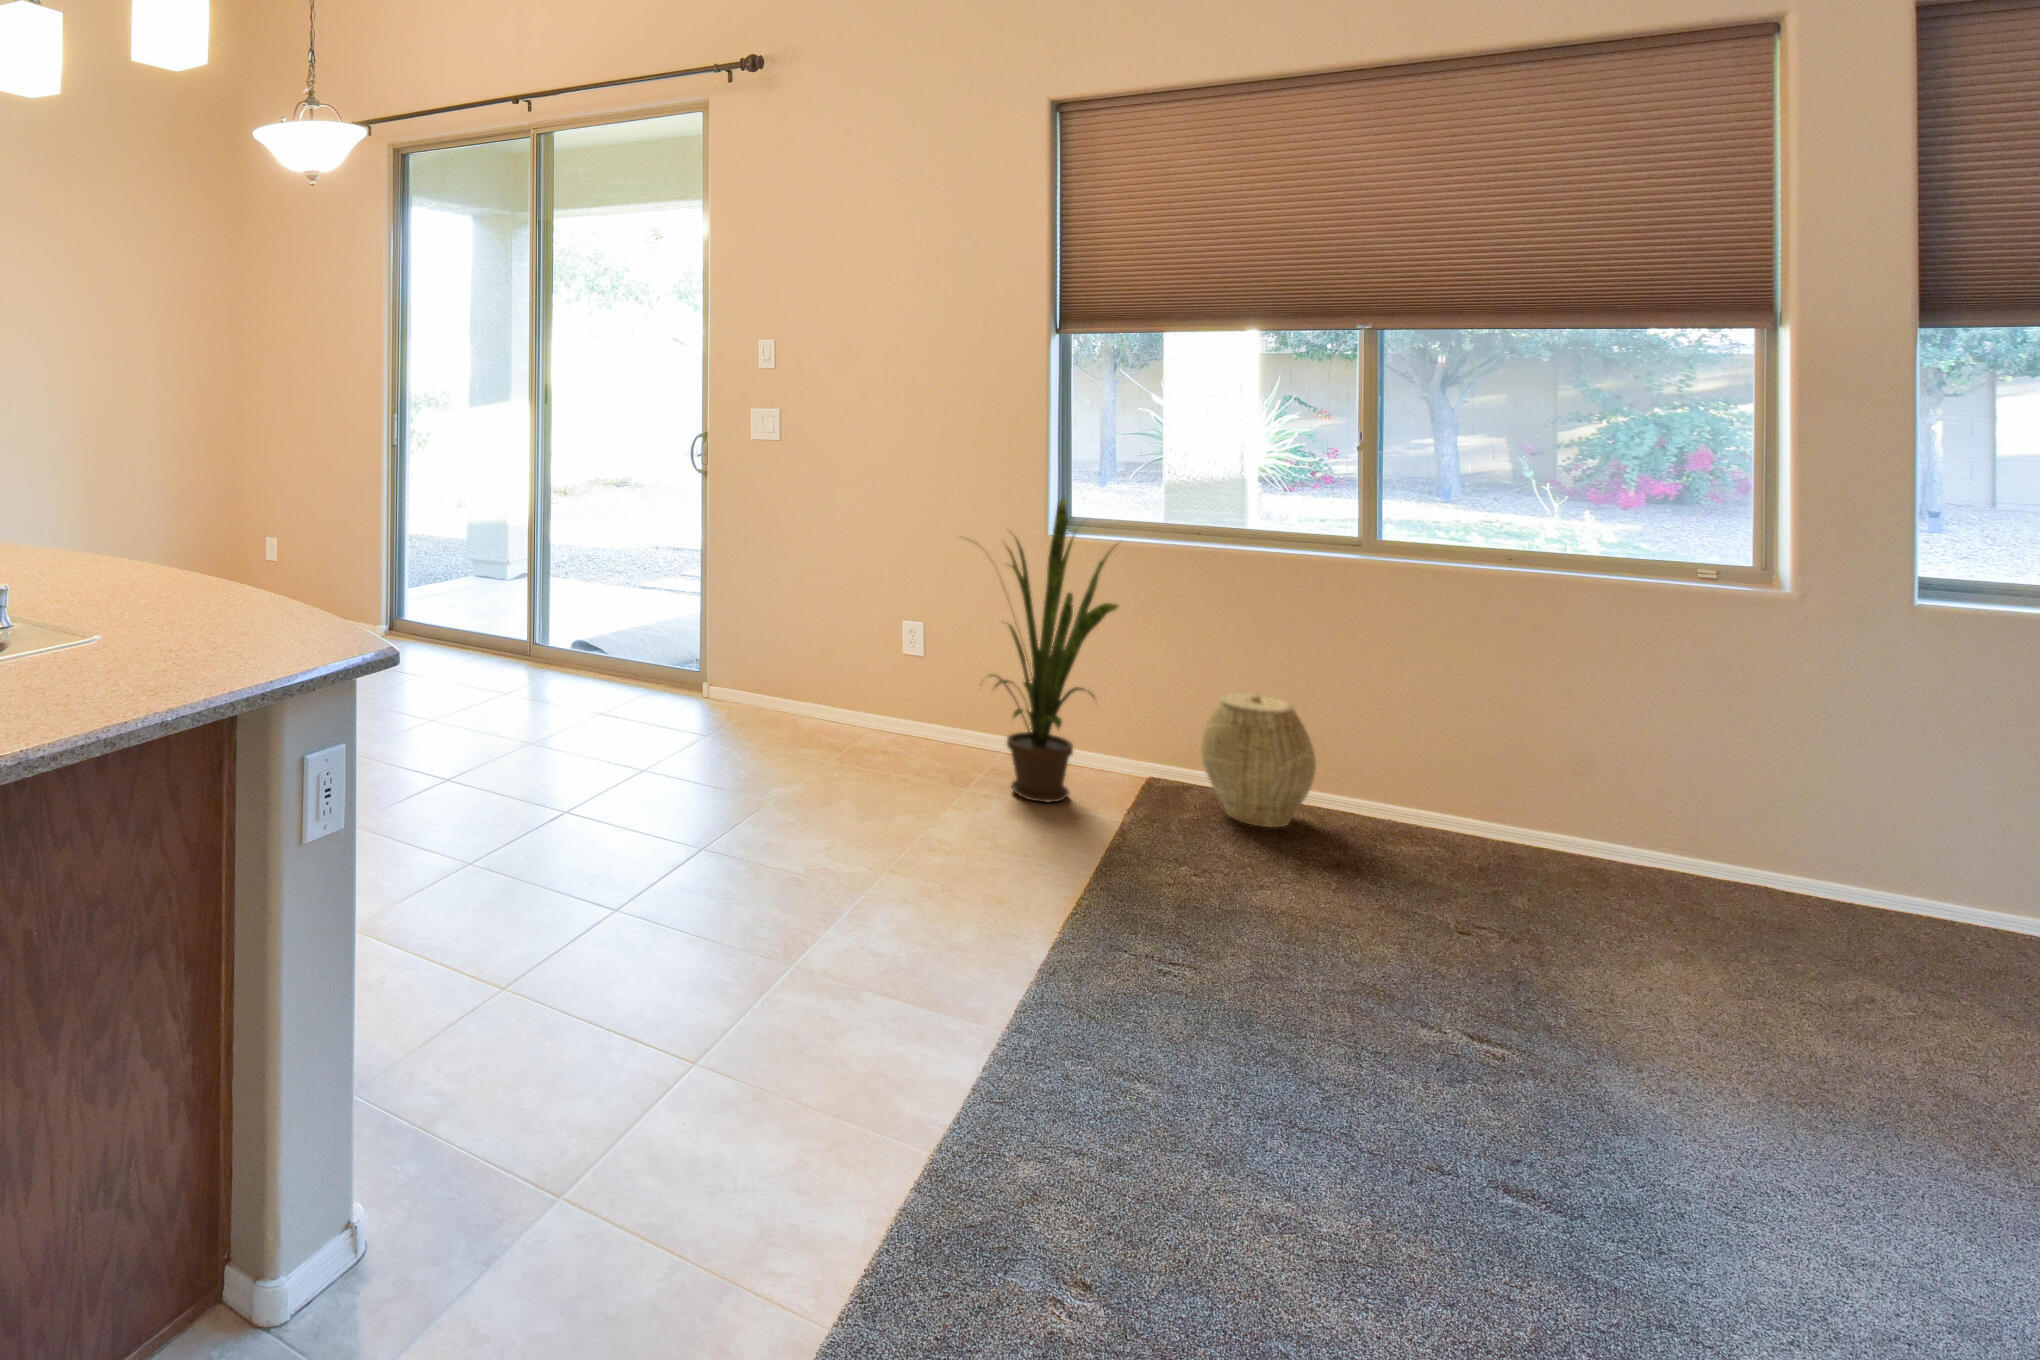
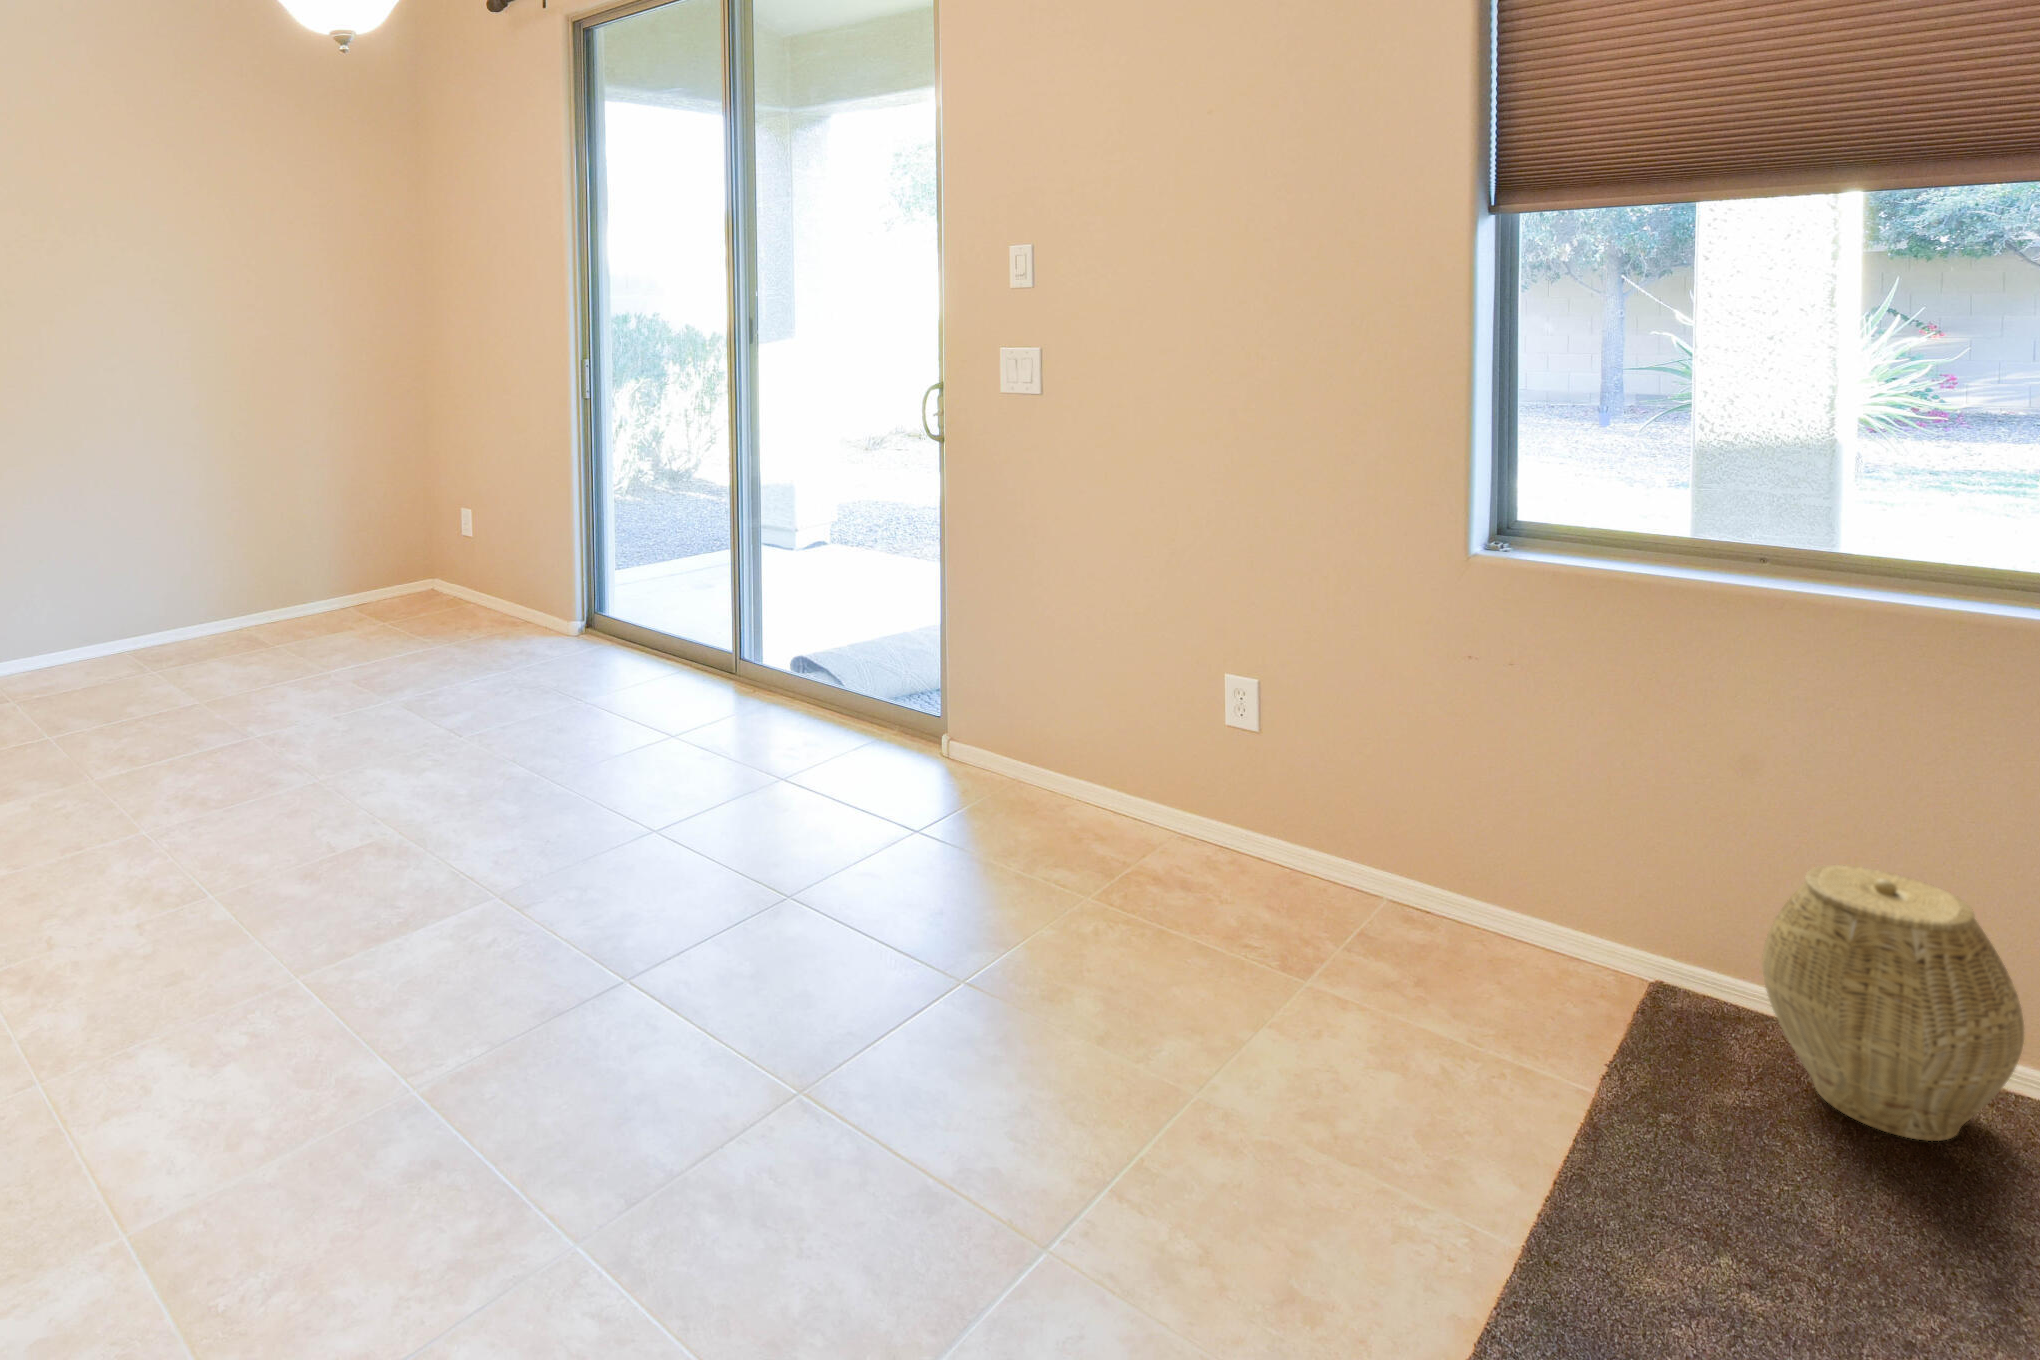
house plant: present [968,498,1118,803] -> none [1292,490,1610,1026]

